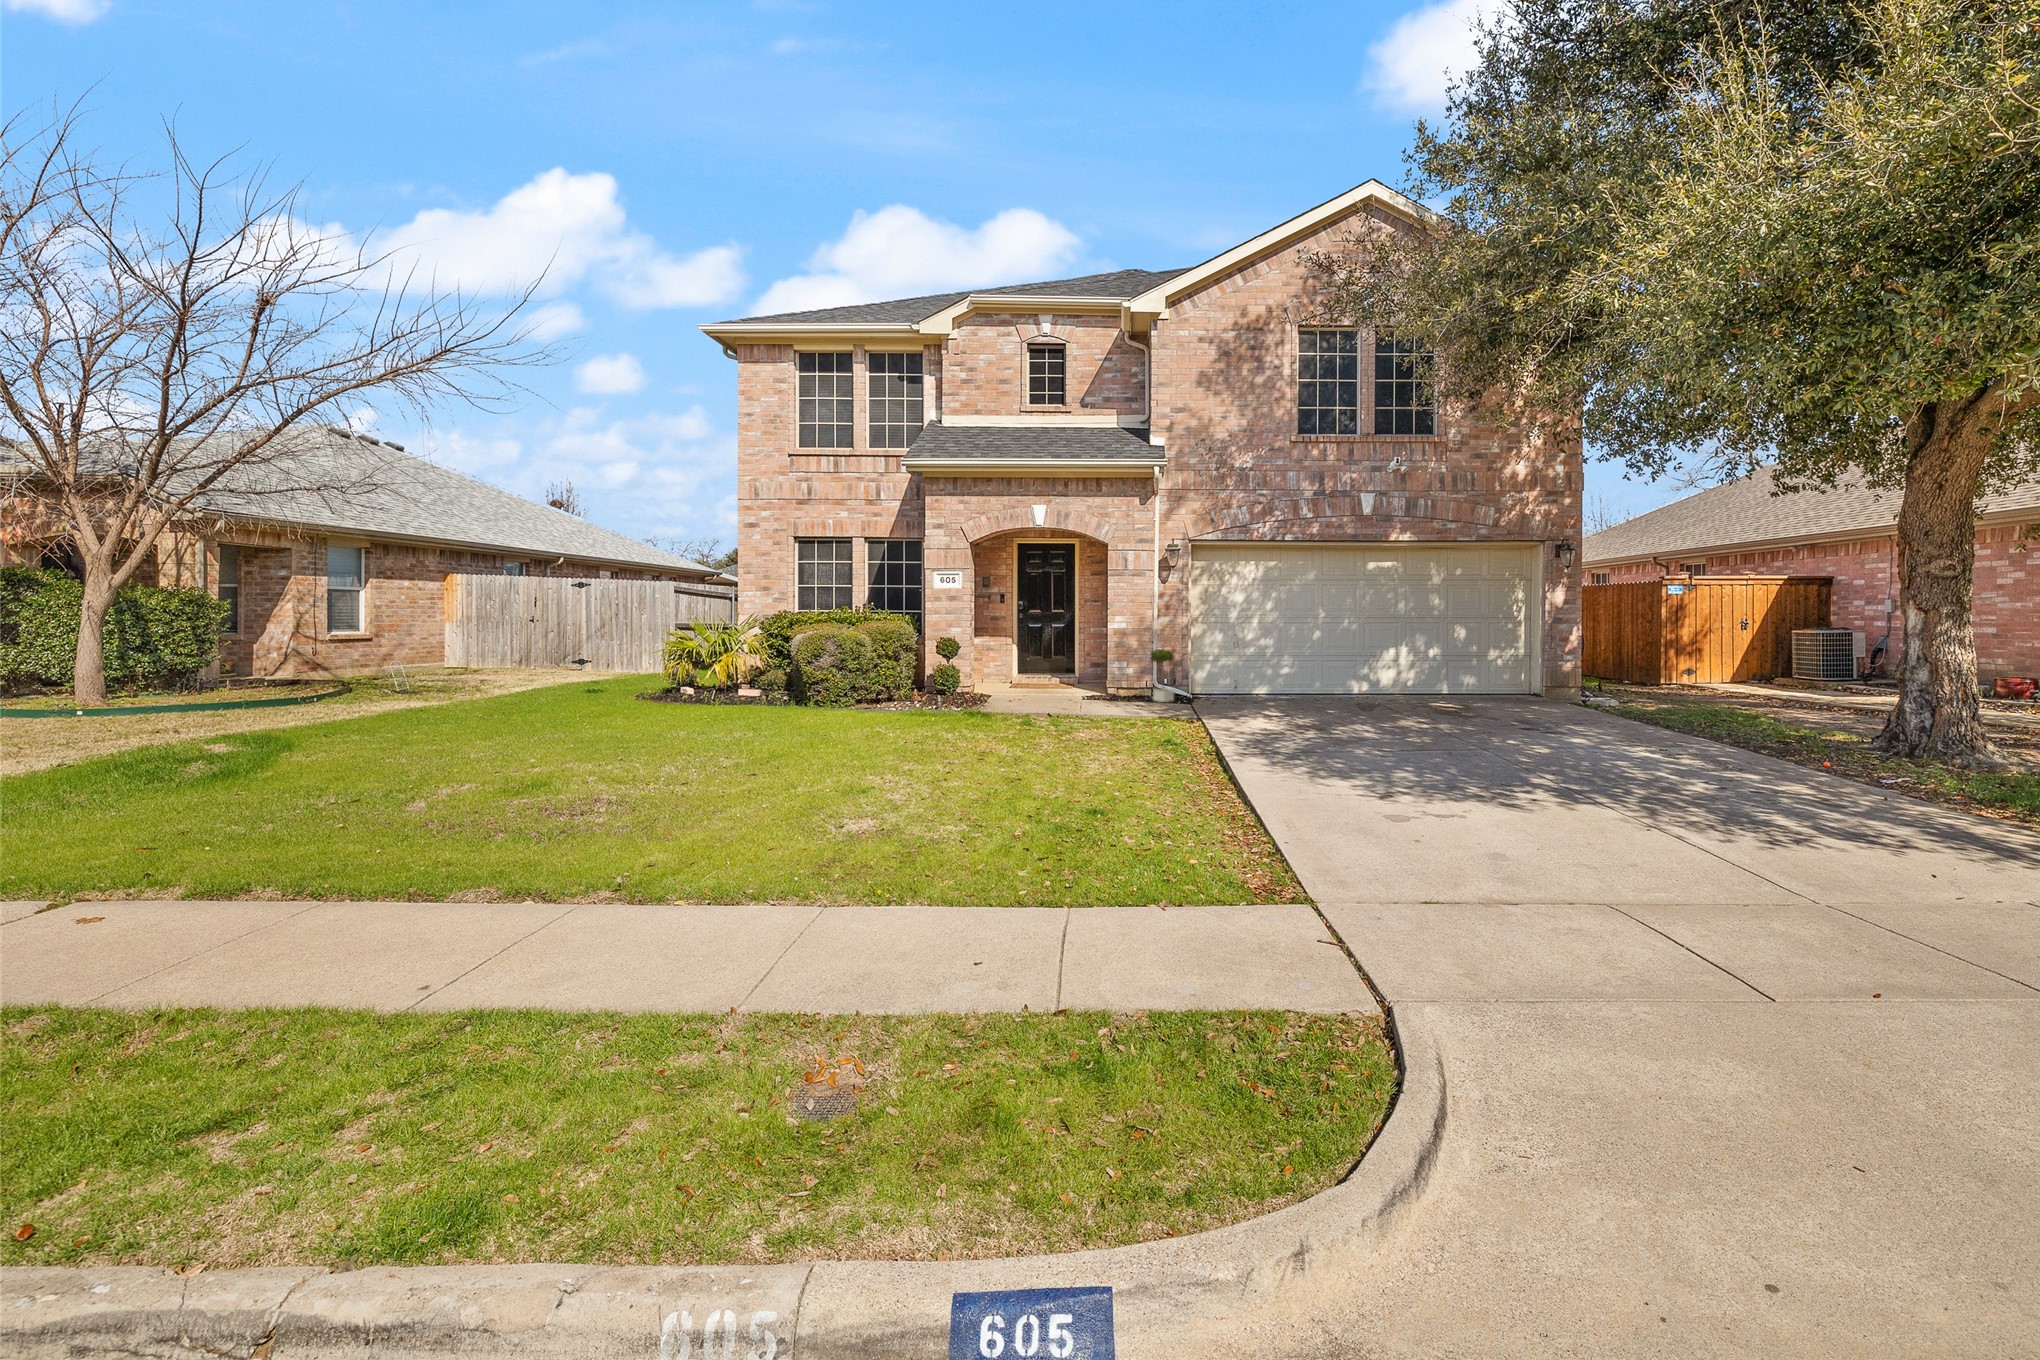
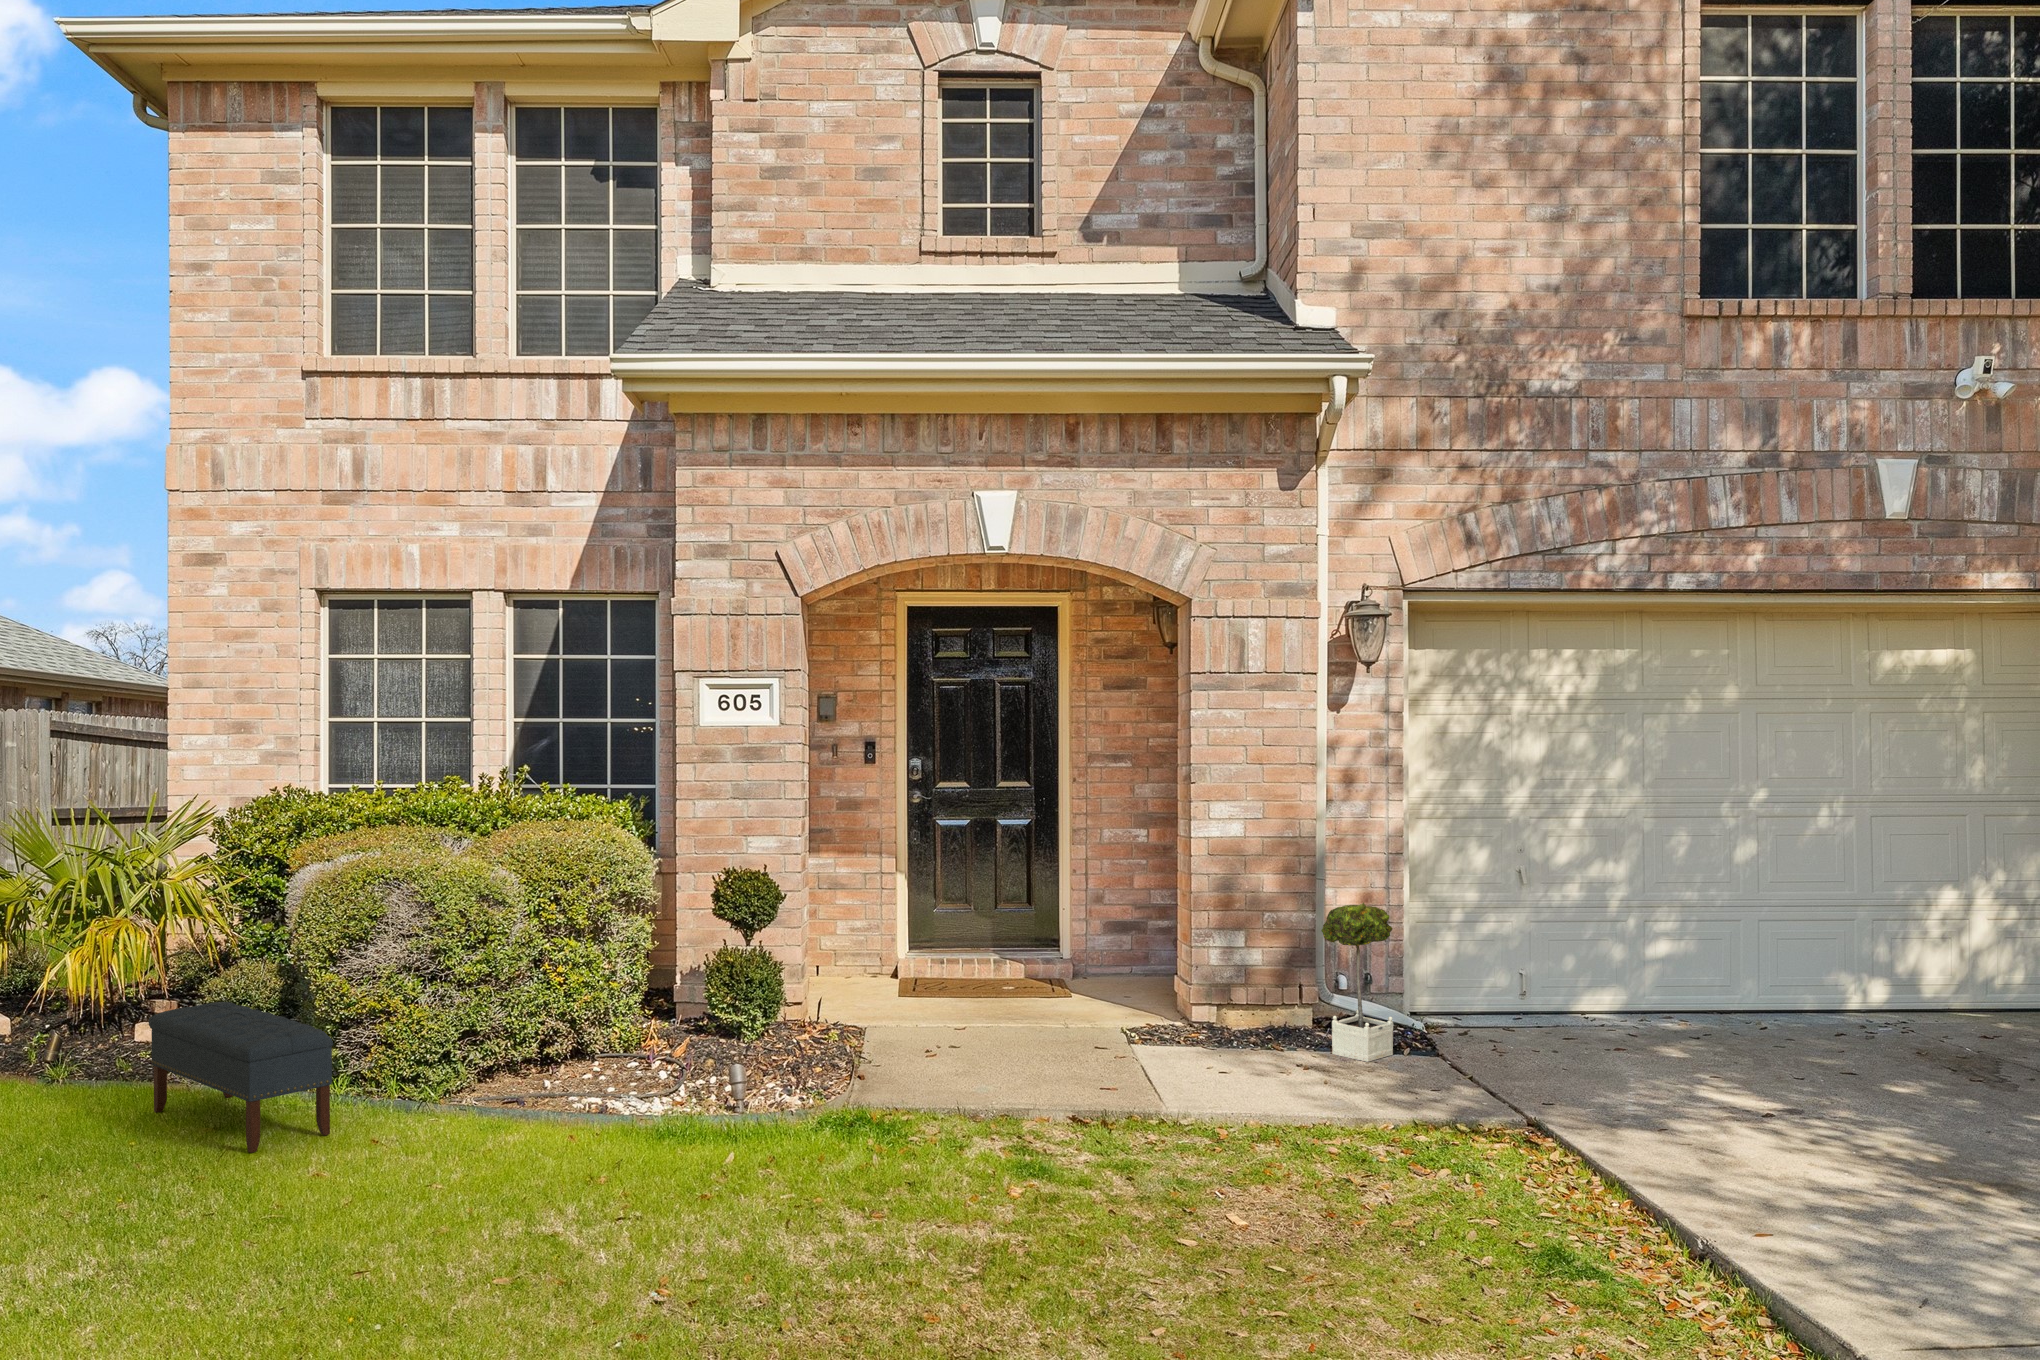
bench: none [754,673,816,714] -> present [148,1002,334,1153]

